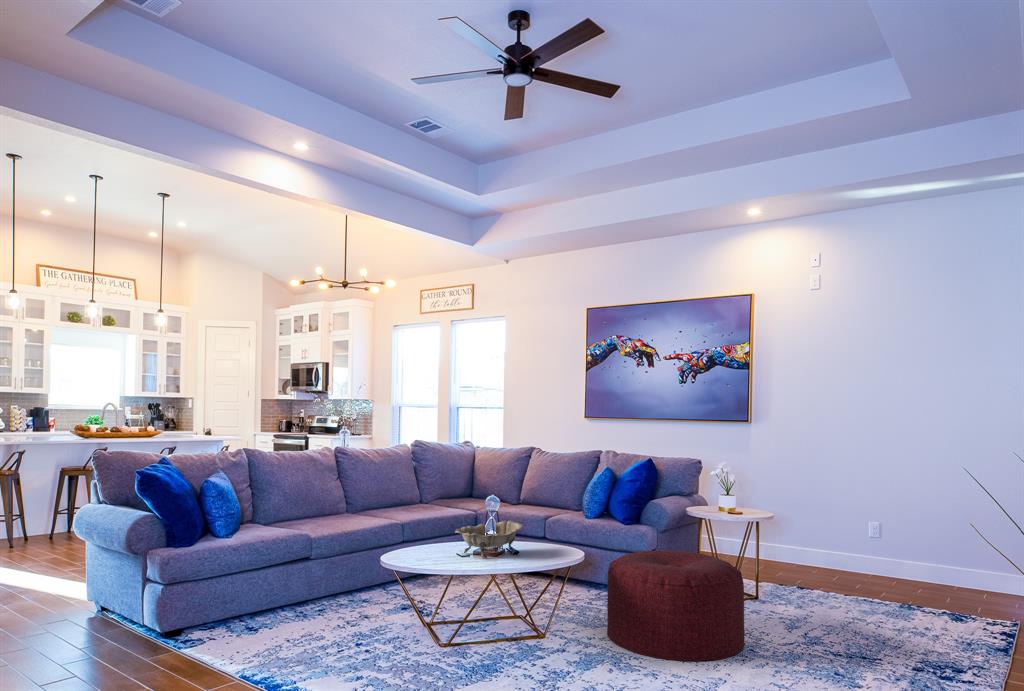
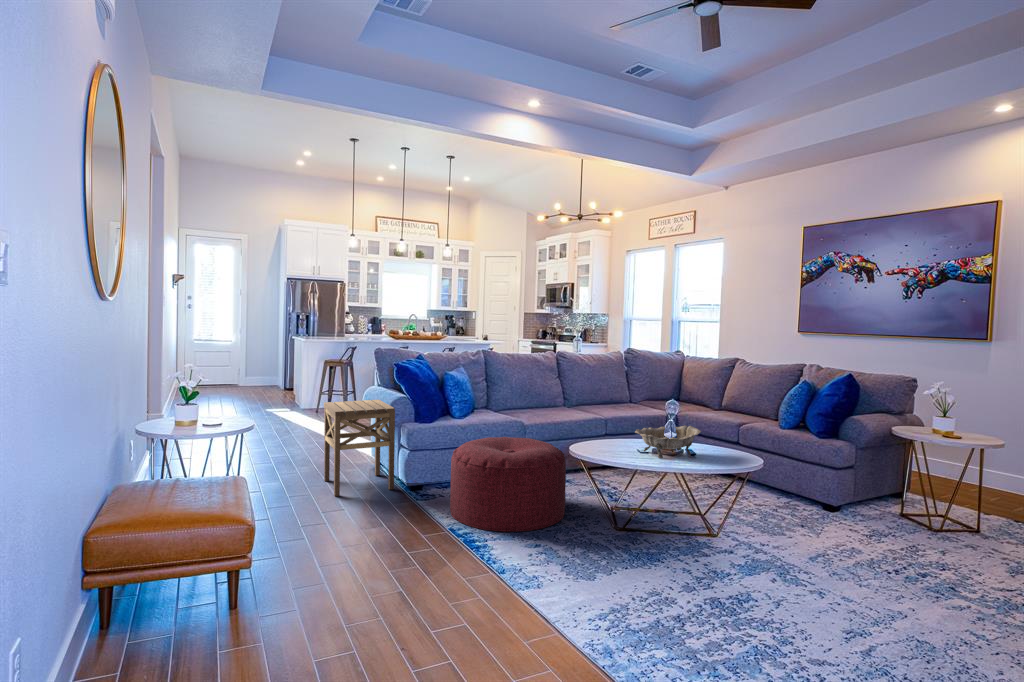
side table: none [20,520,143,662] -> present [324,400,395,497]
ottoman: present [607,550,745,661] -> present [450,437,566,532]

